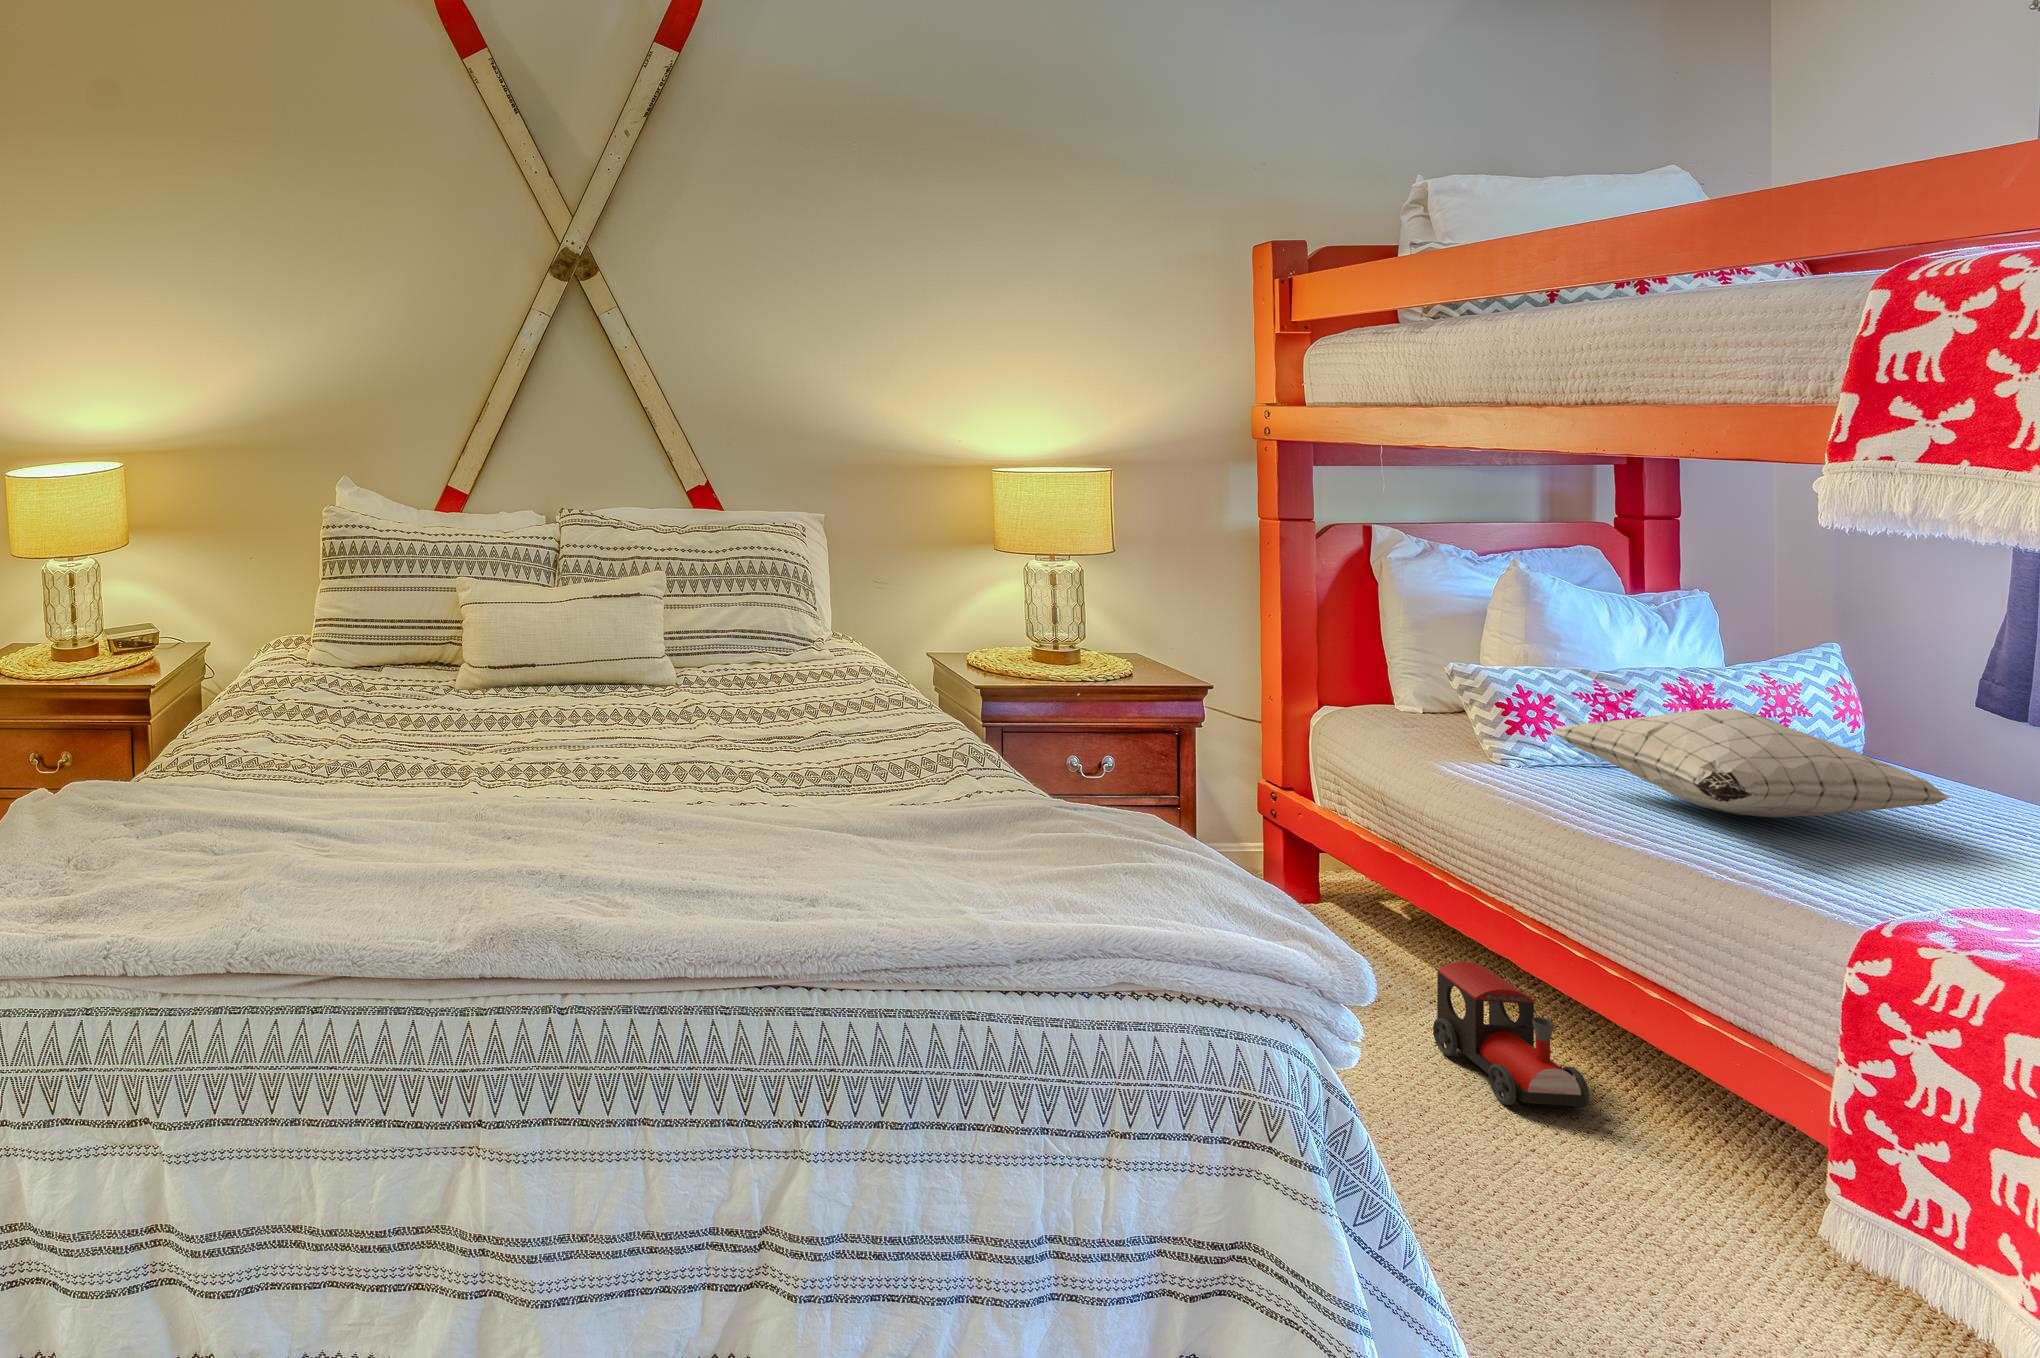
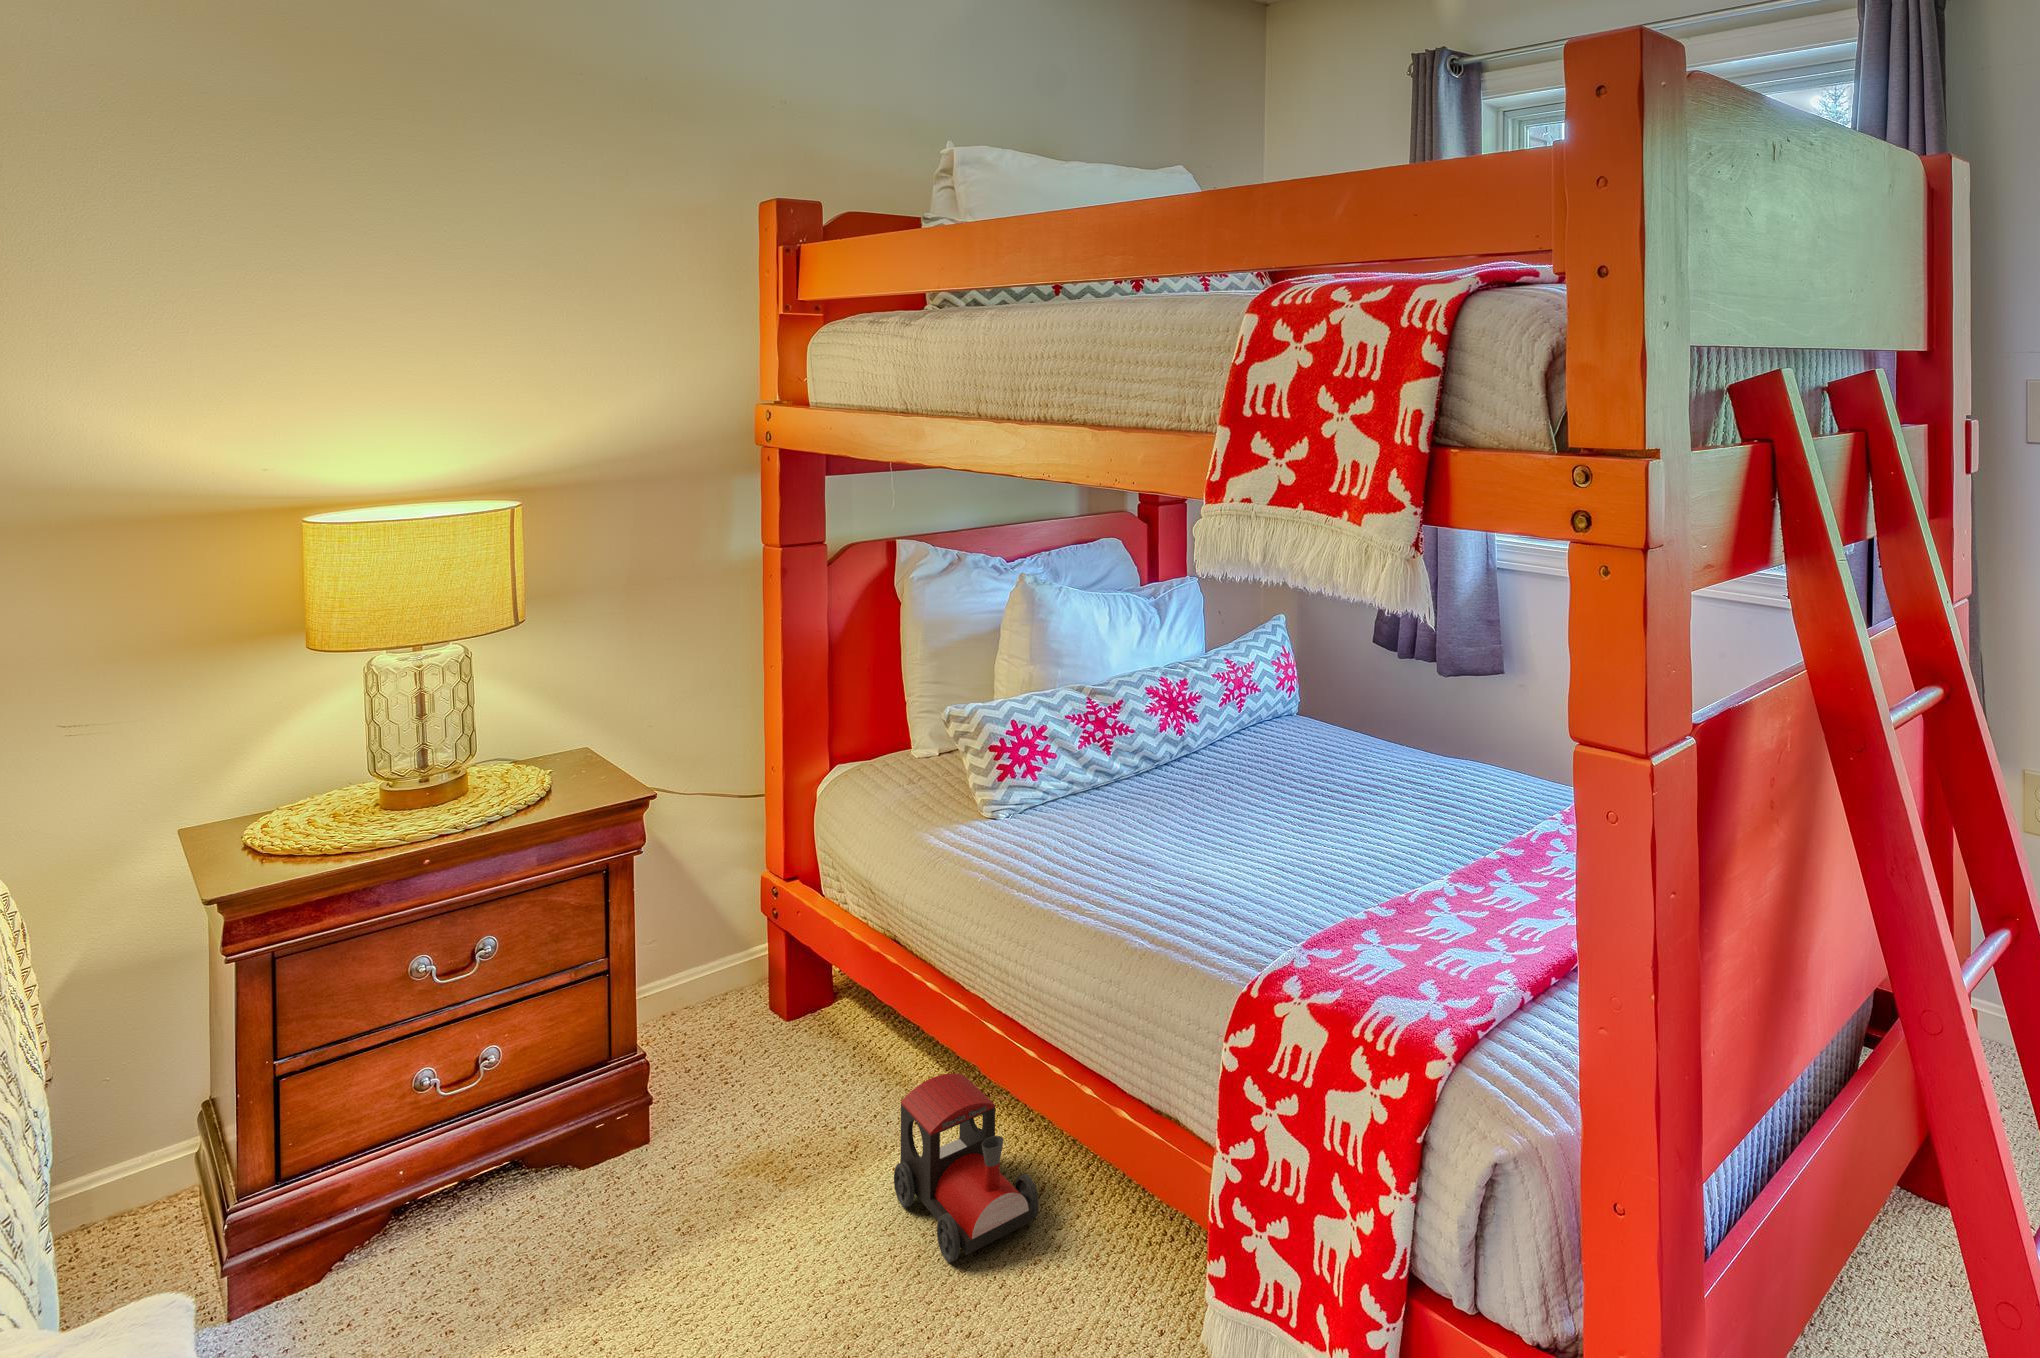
pillow: present [1550,709,1951,818] -> none [1027,720,1334,844]

